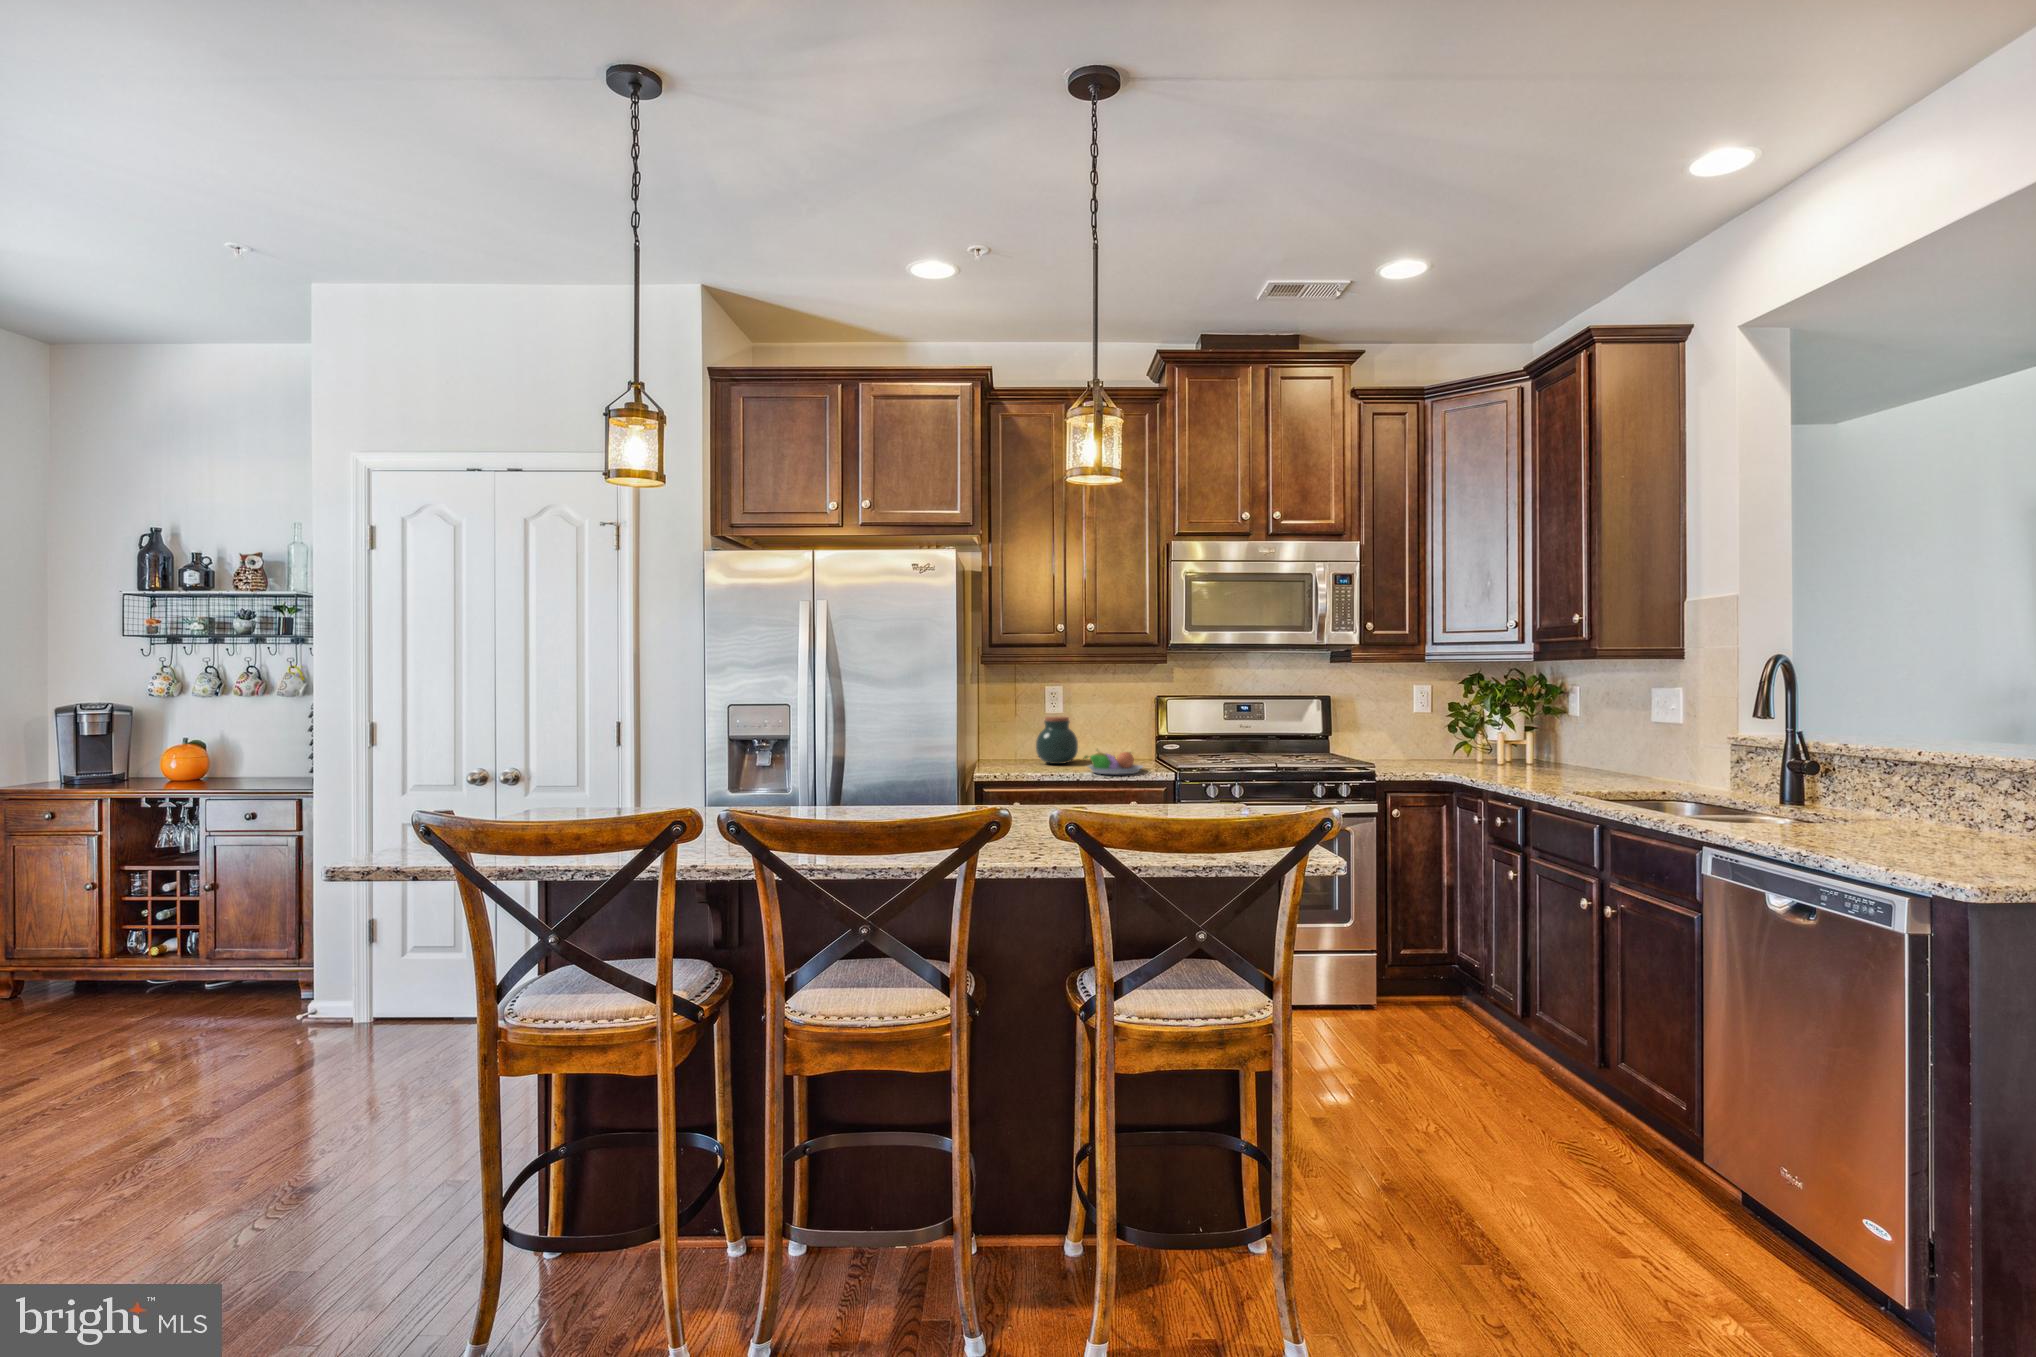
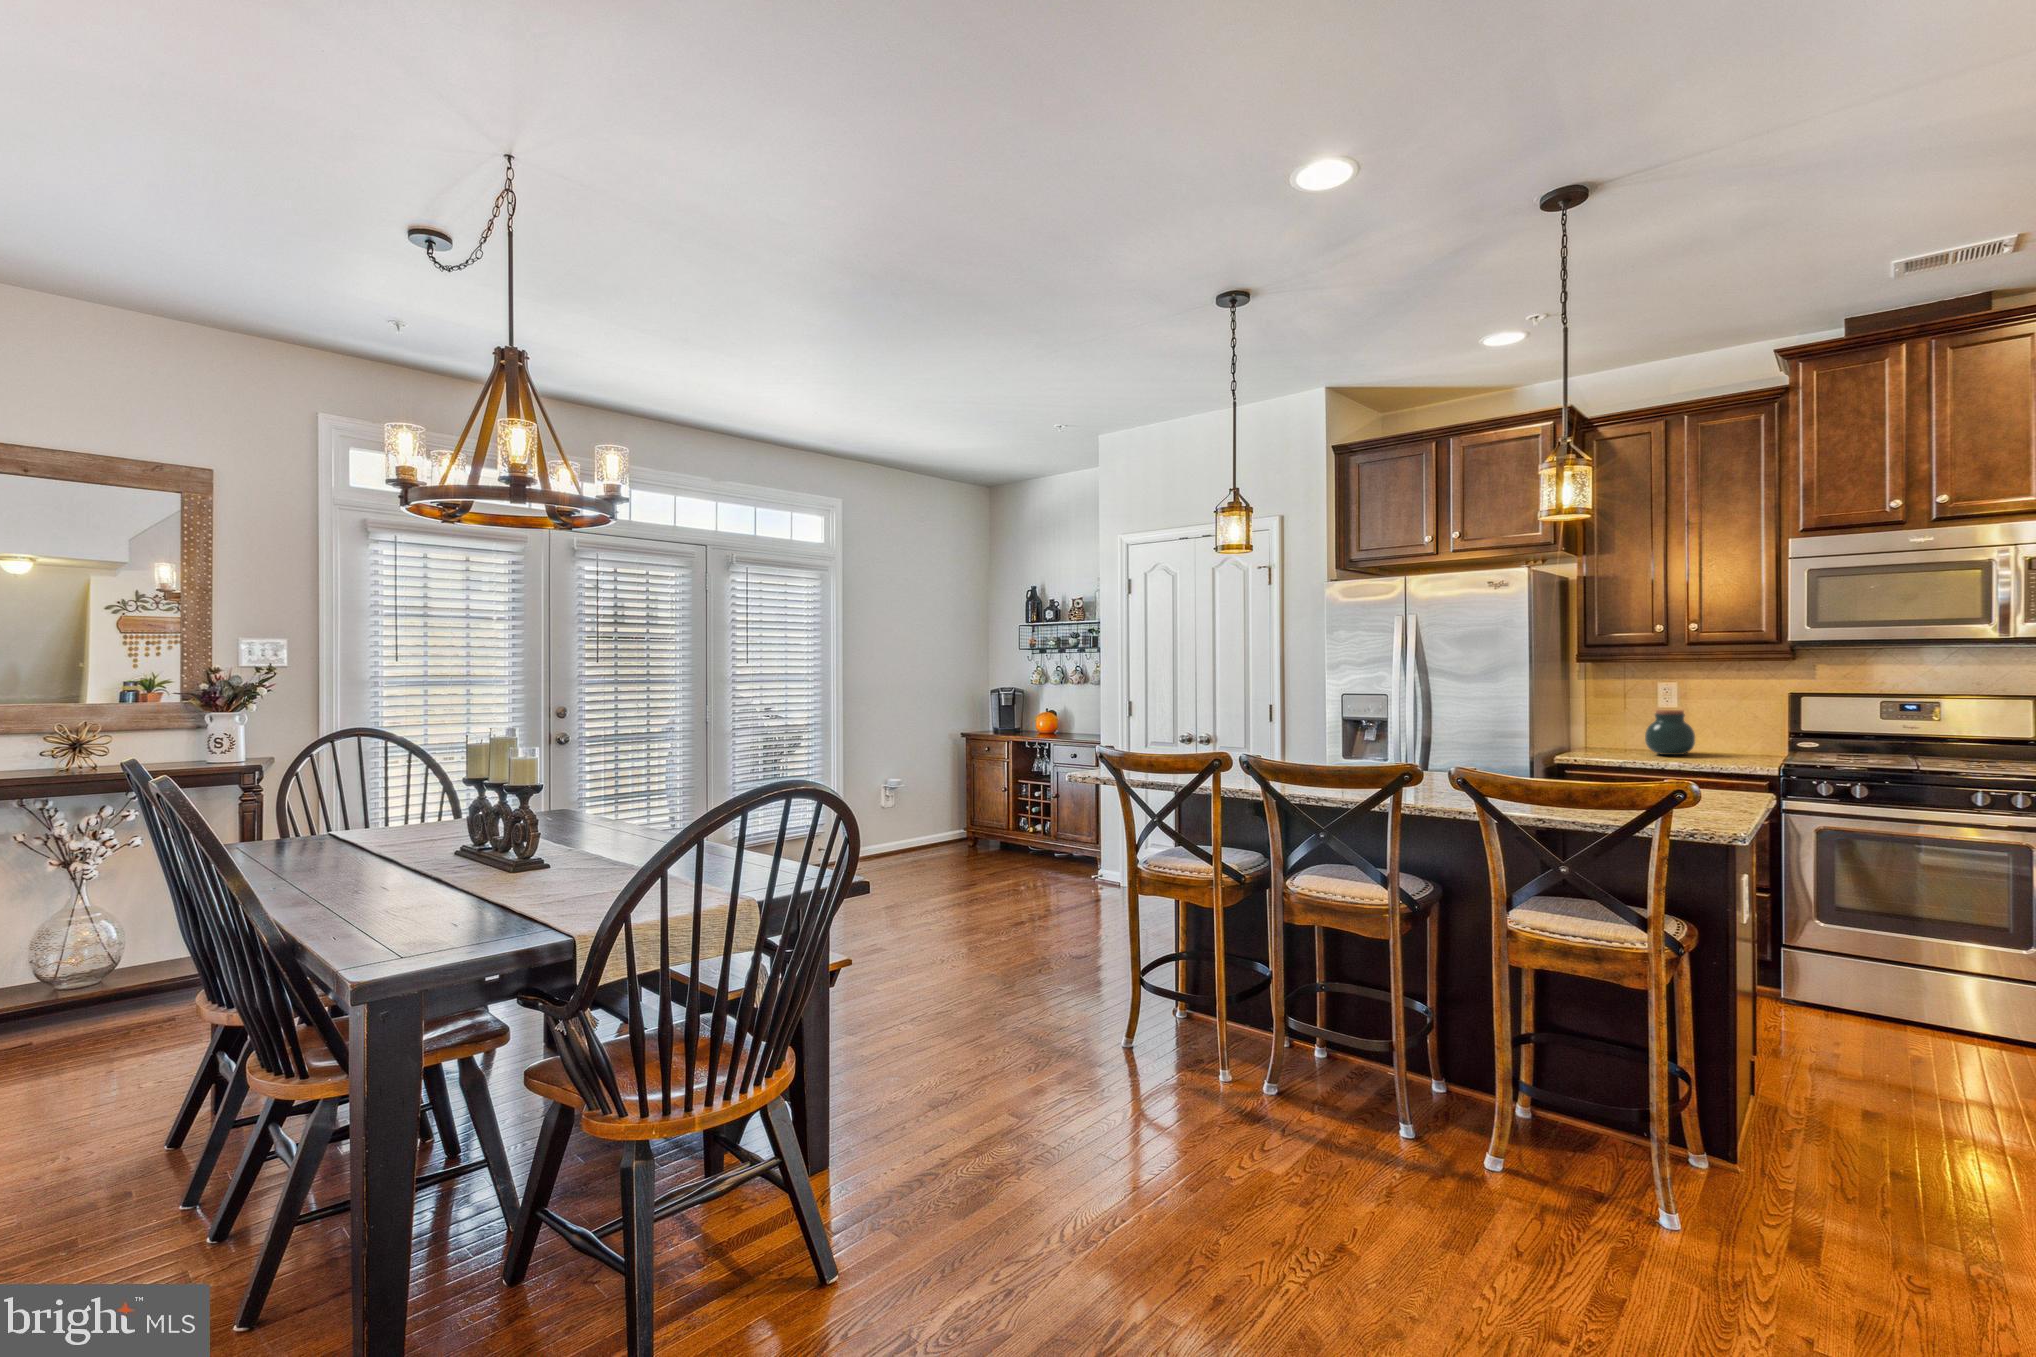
fruit bowl: present [1084,752,1143,774] -> none [1684,742,1762,768]

